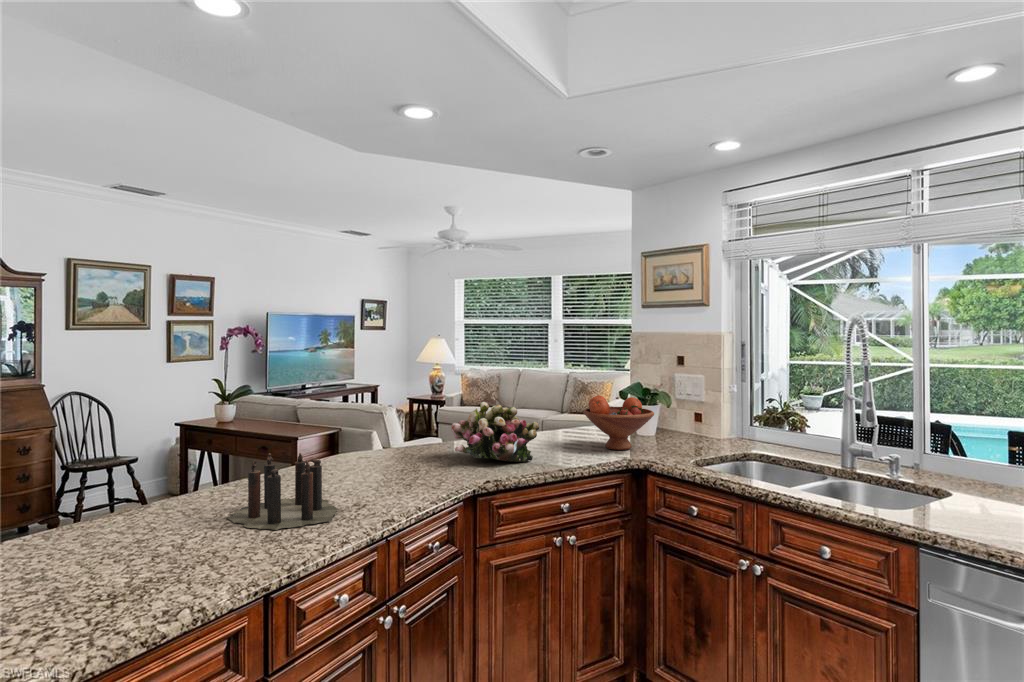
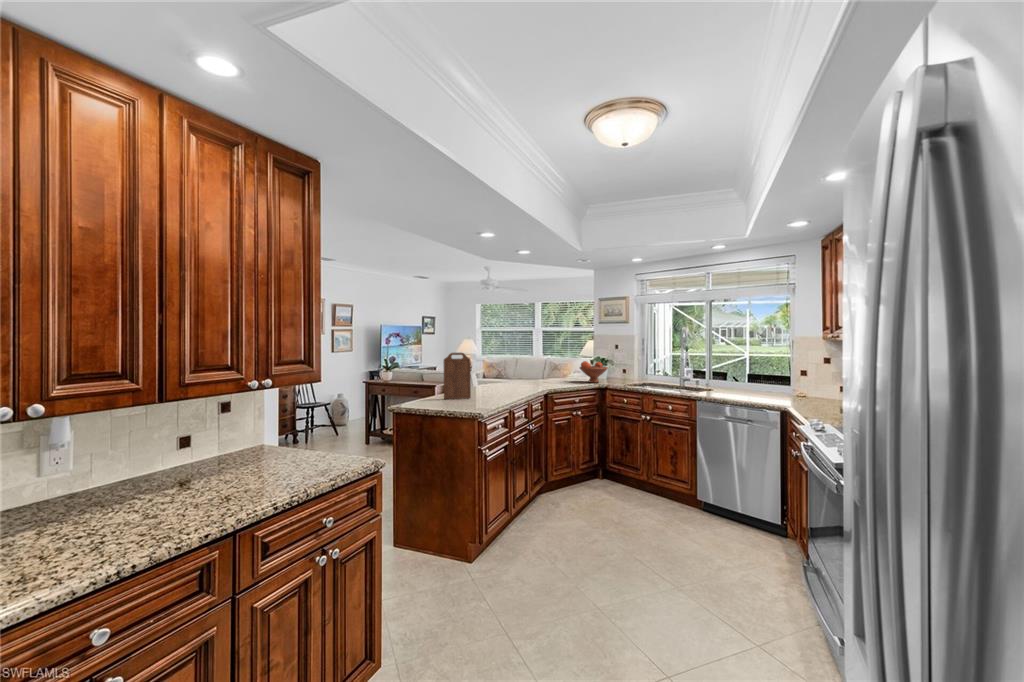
cutting board: none [64,390,158,545] -> present [444,353,471,399]
flower arrangement: present [451,402,539,462] -> none [530,363,565,385]
candle: present [226,453,338,530] -> none [478,375,521,397]

